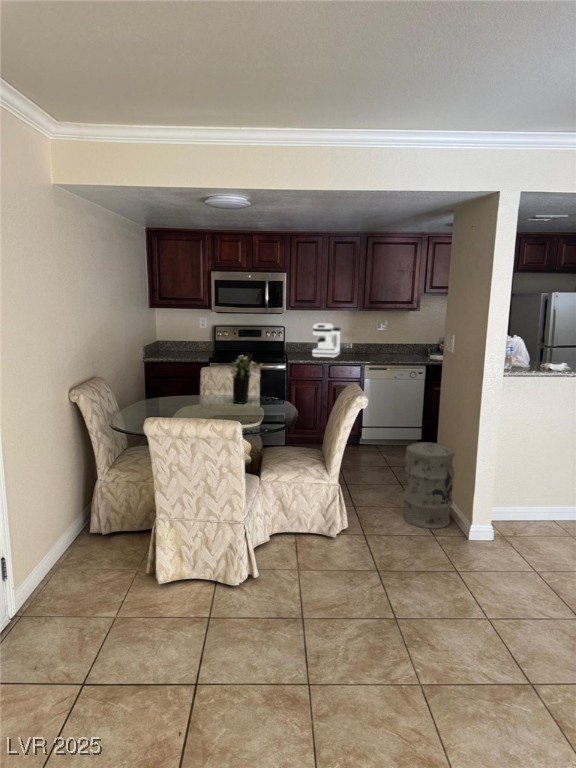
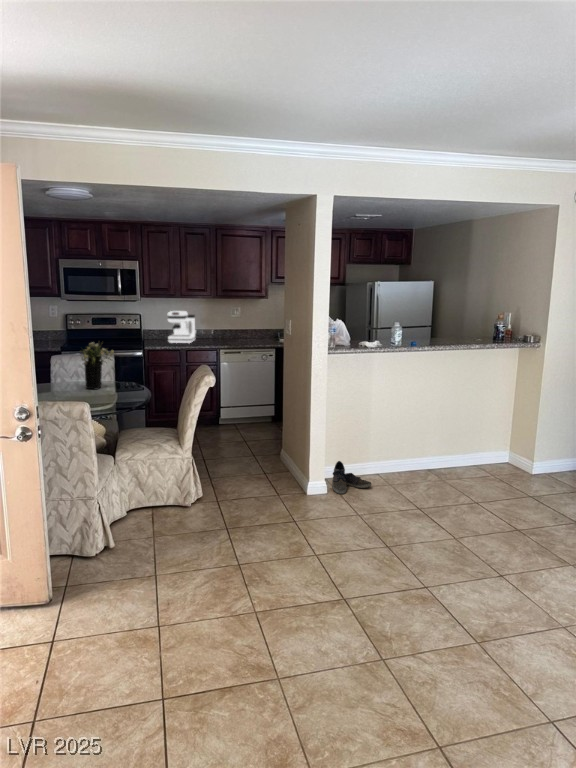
trash can: present [403,442,455,529] -> none [252,416,295,491]
shoe: none [498,500,547,540] -> present [332,461,371,494]

